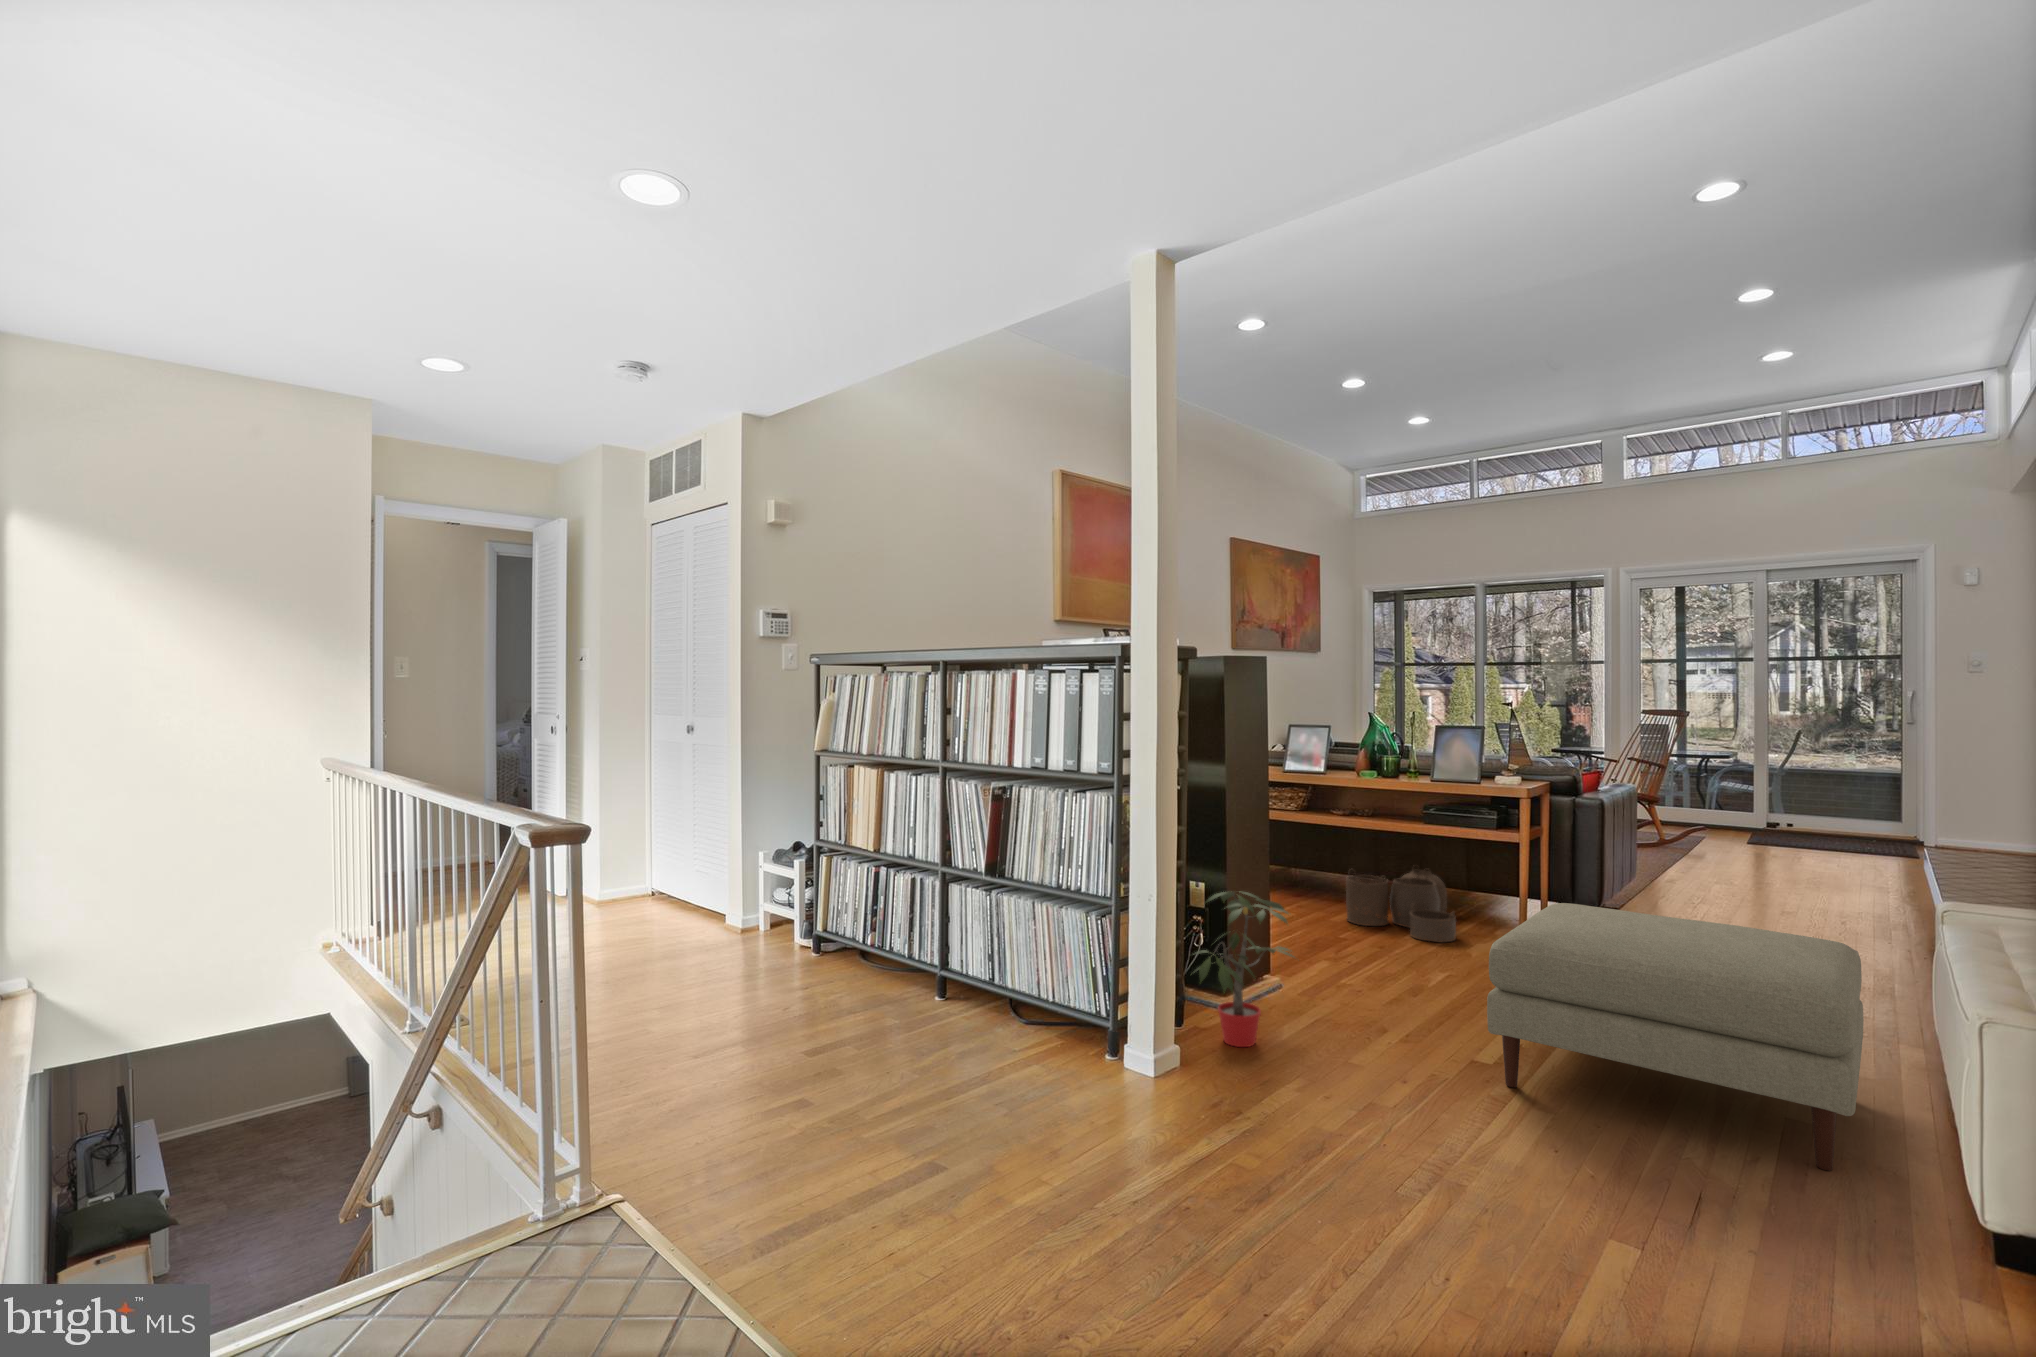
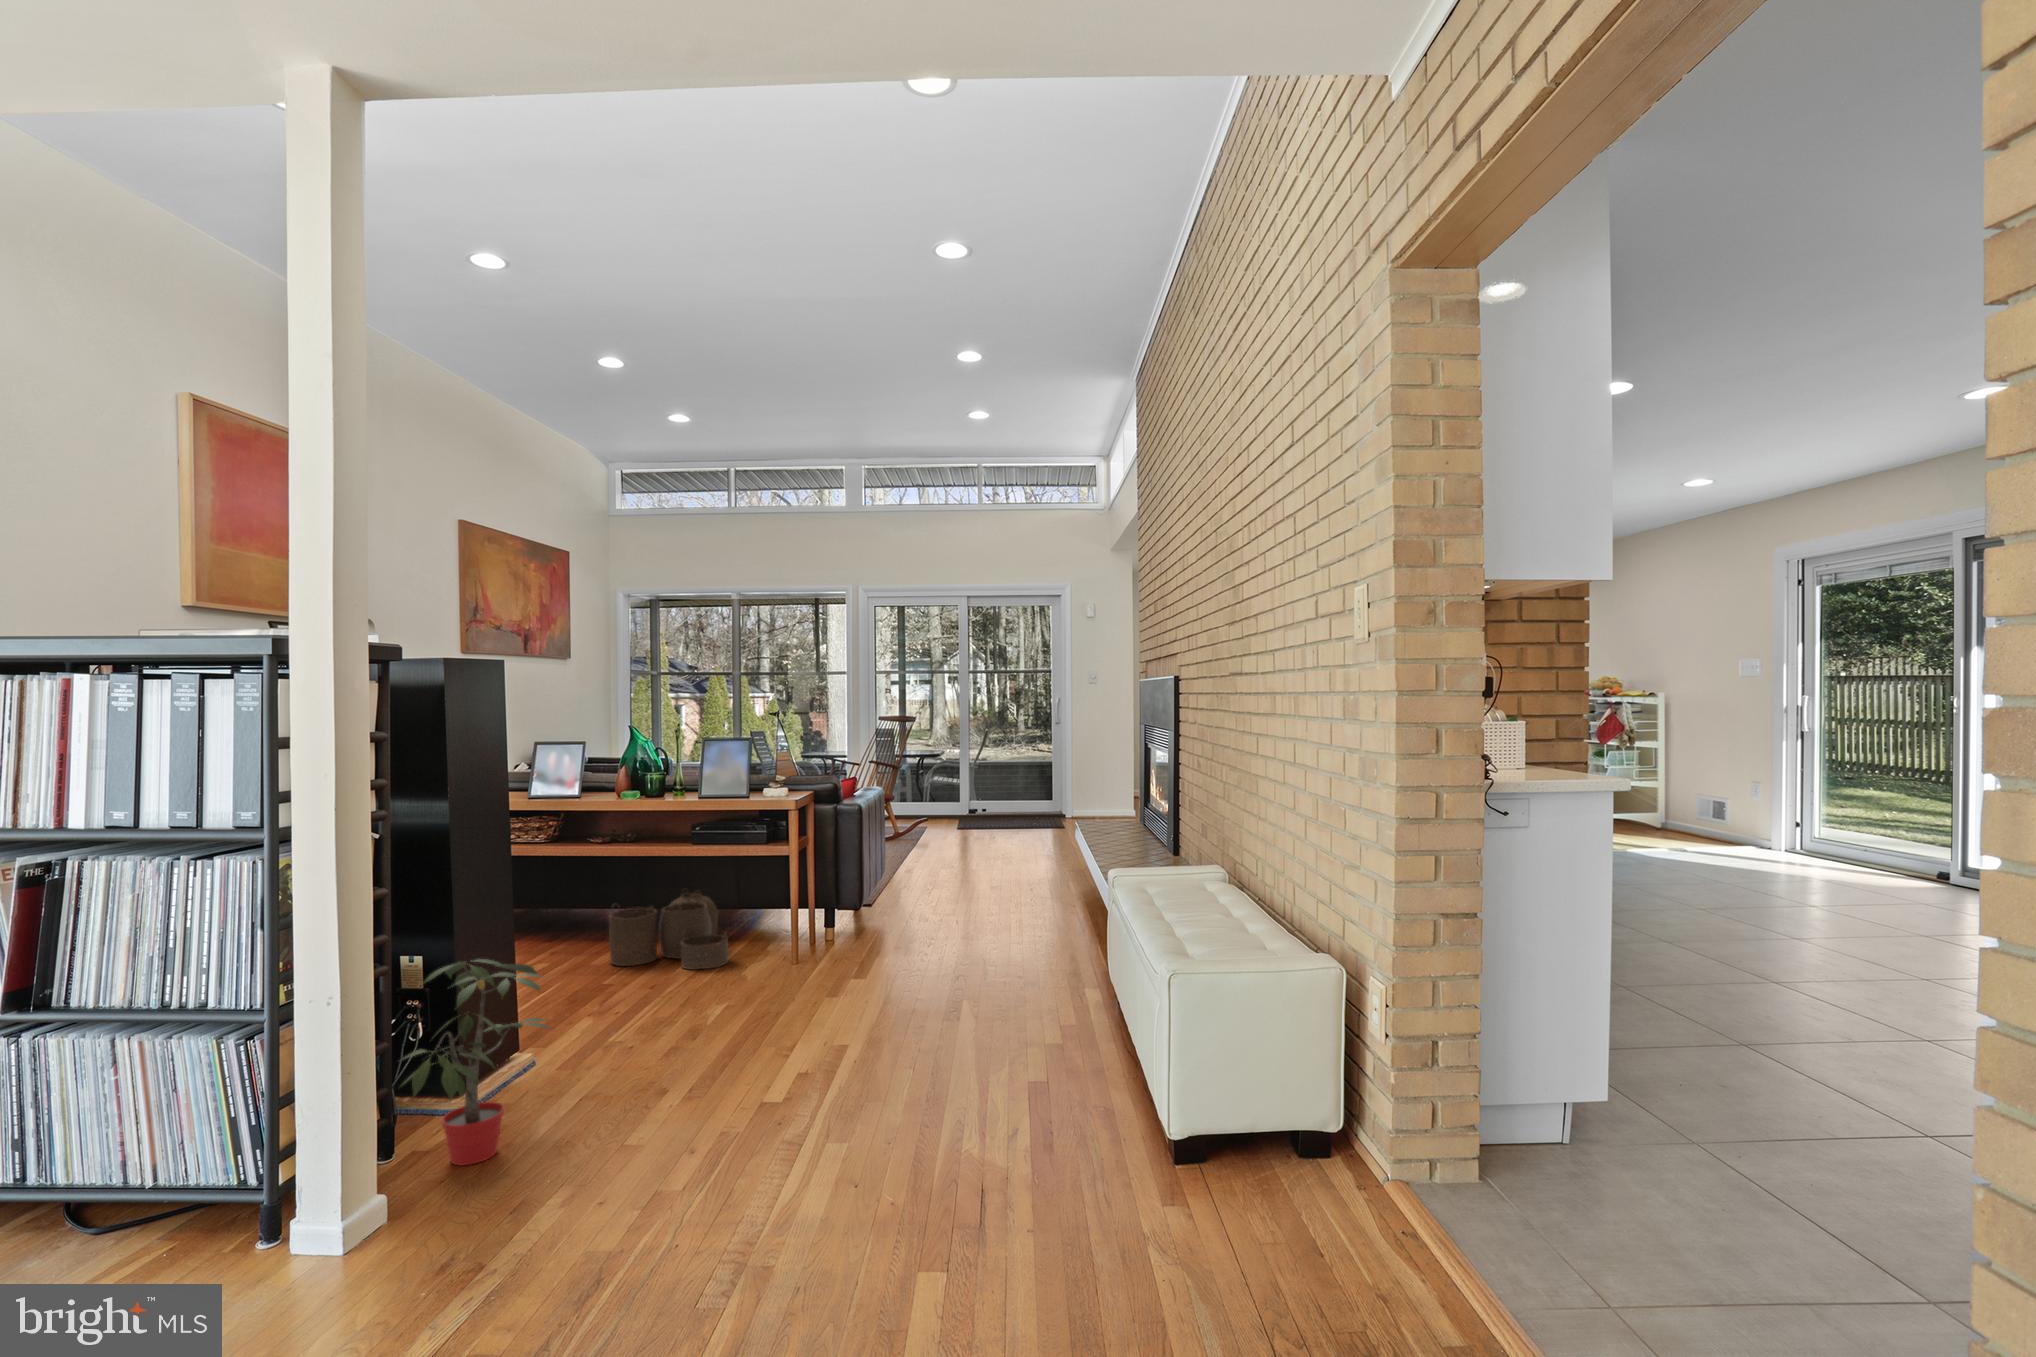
ottoman: present [1487,903,1864,1171] -> none [771,904,1067,1113]

